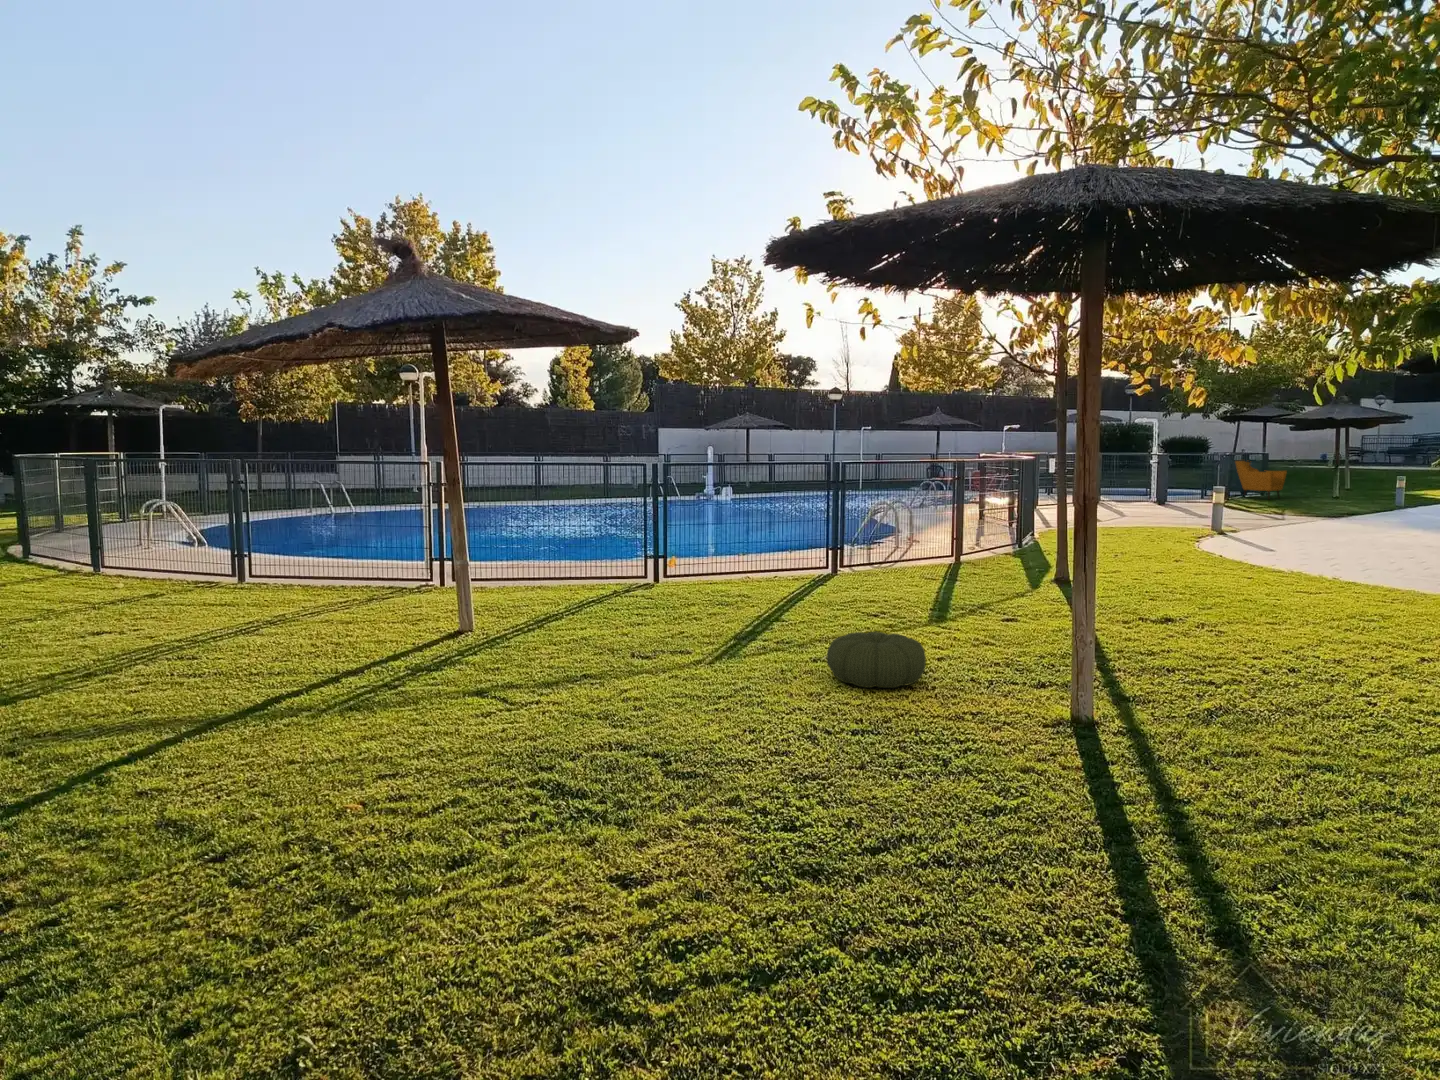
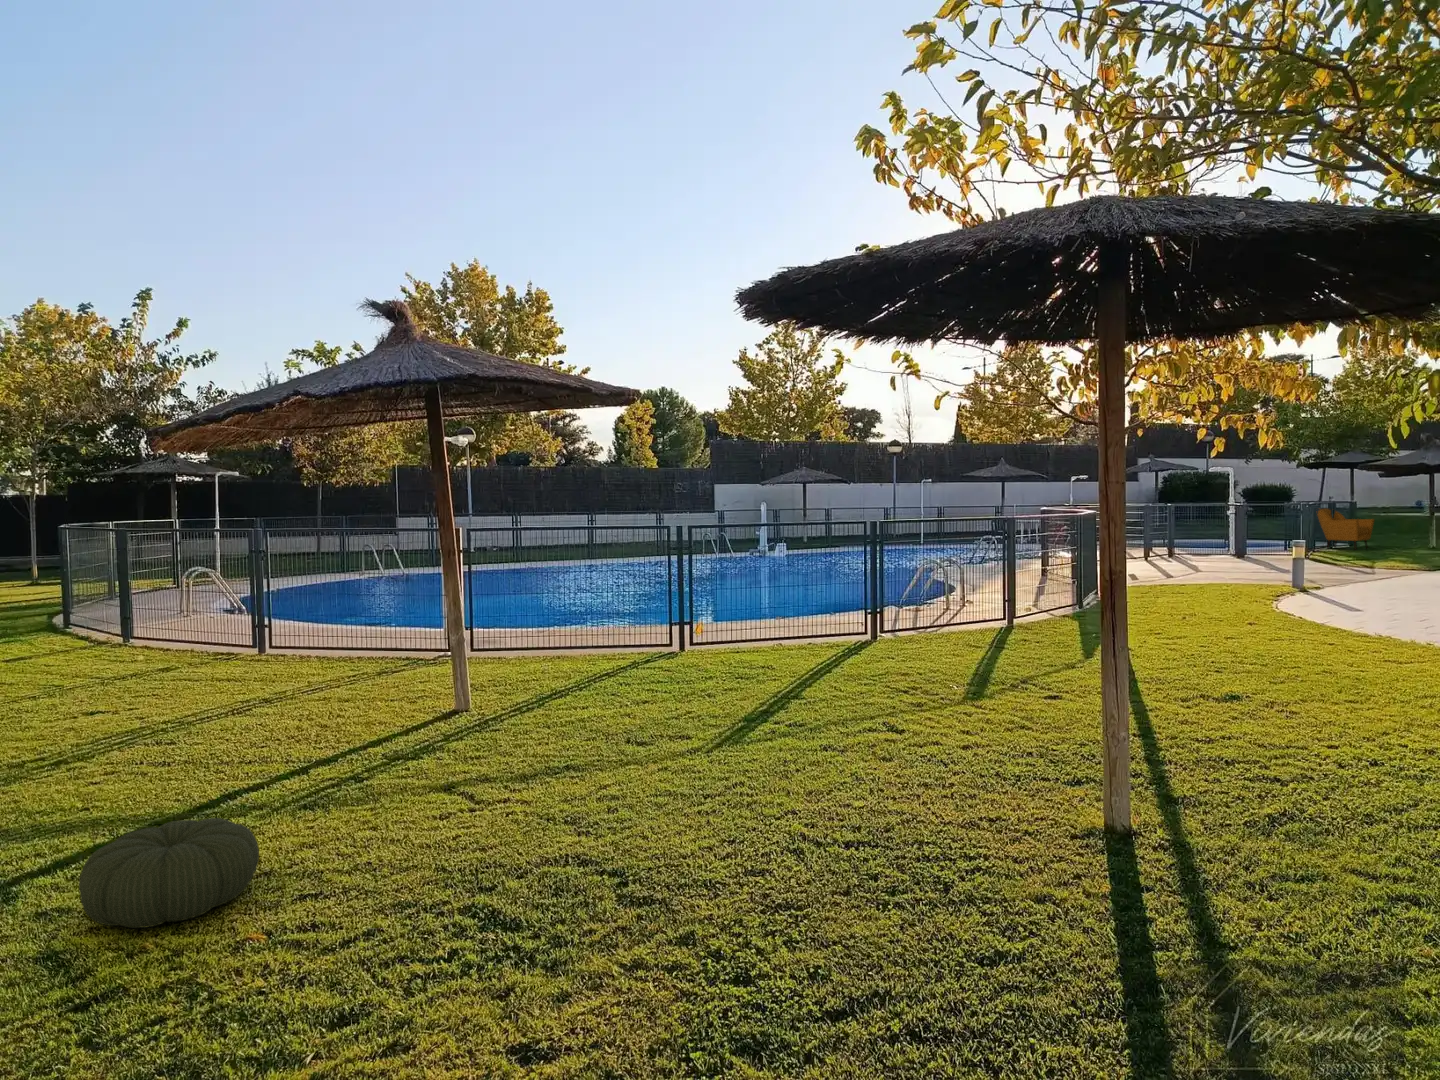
pouf: present [827,631,926,688] -> present [79,818,259,928]

